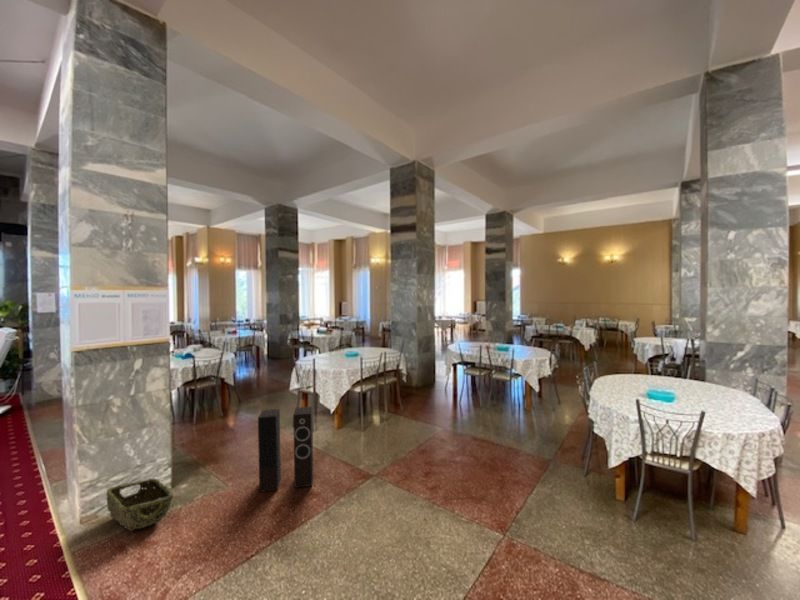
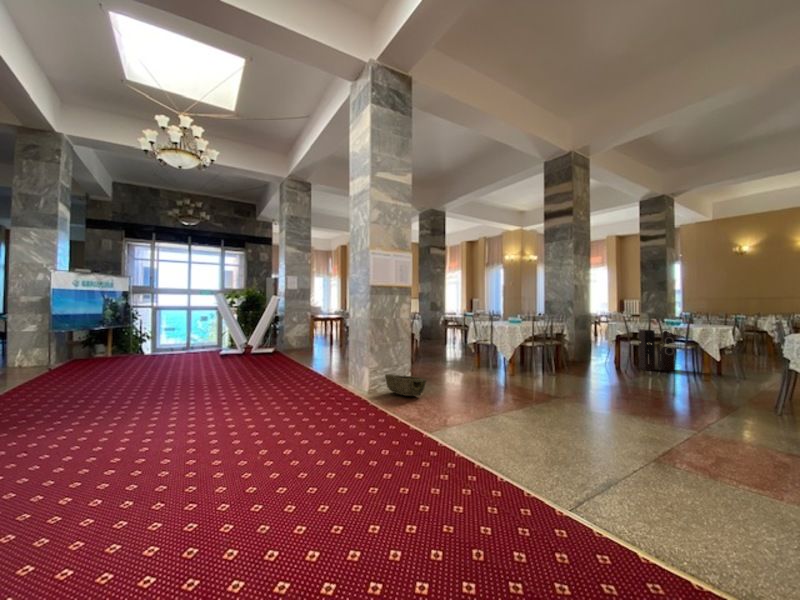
speaker: present [258,407,313,492] -> present [639,329,675,371]

